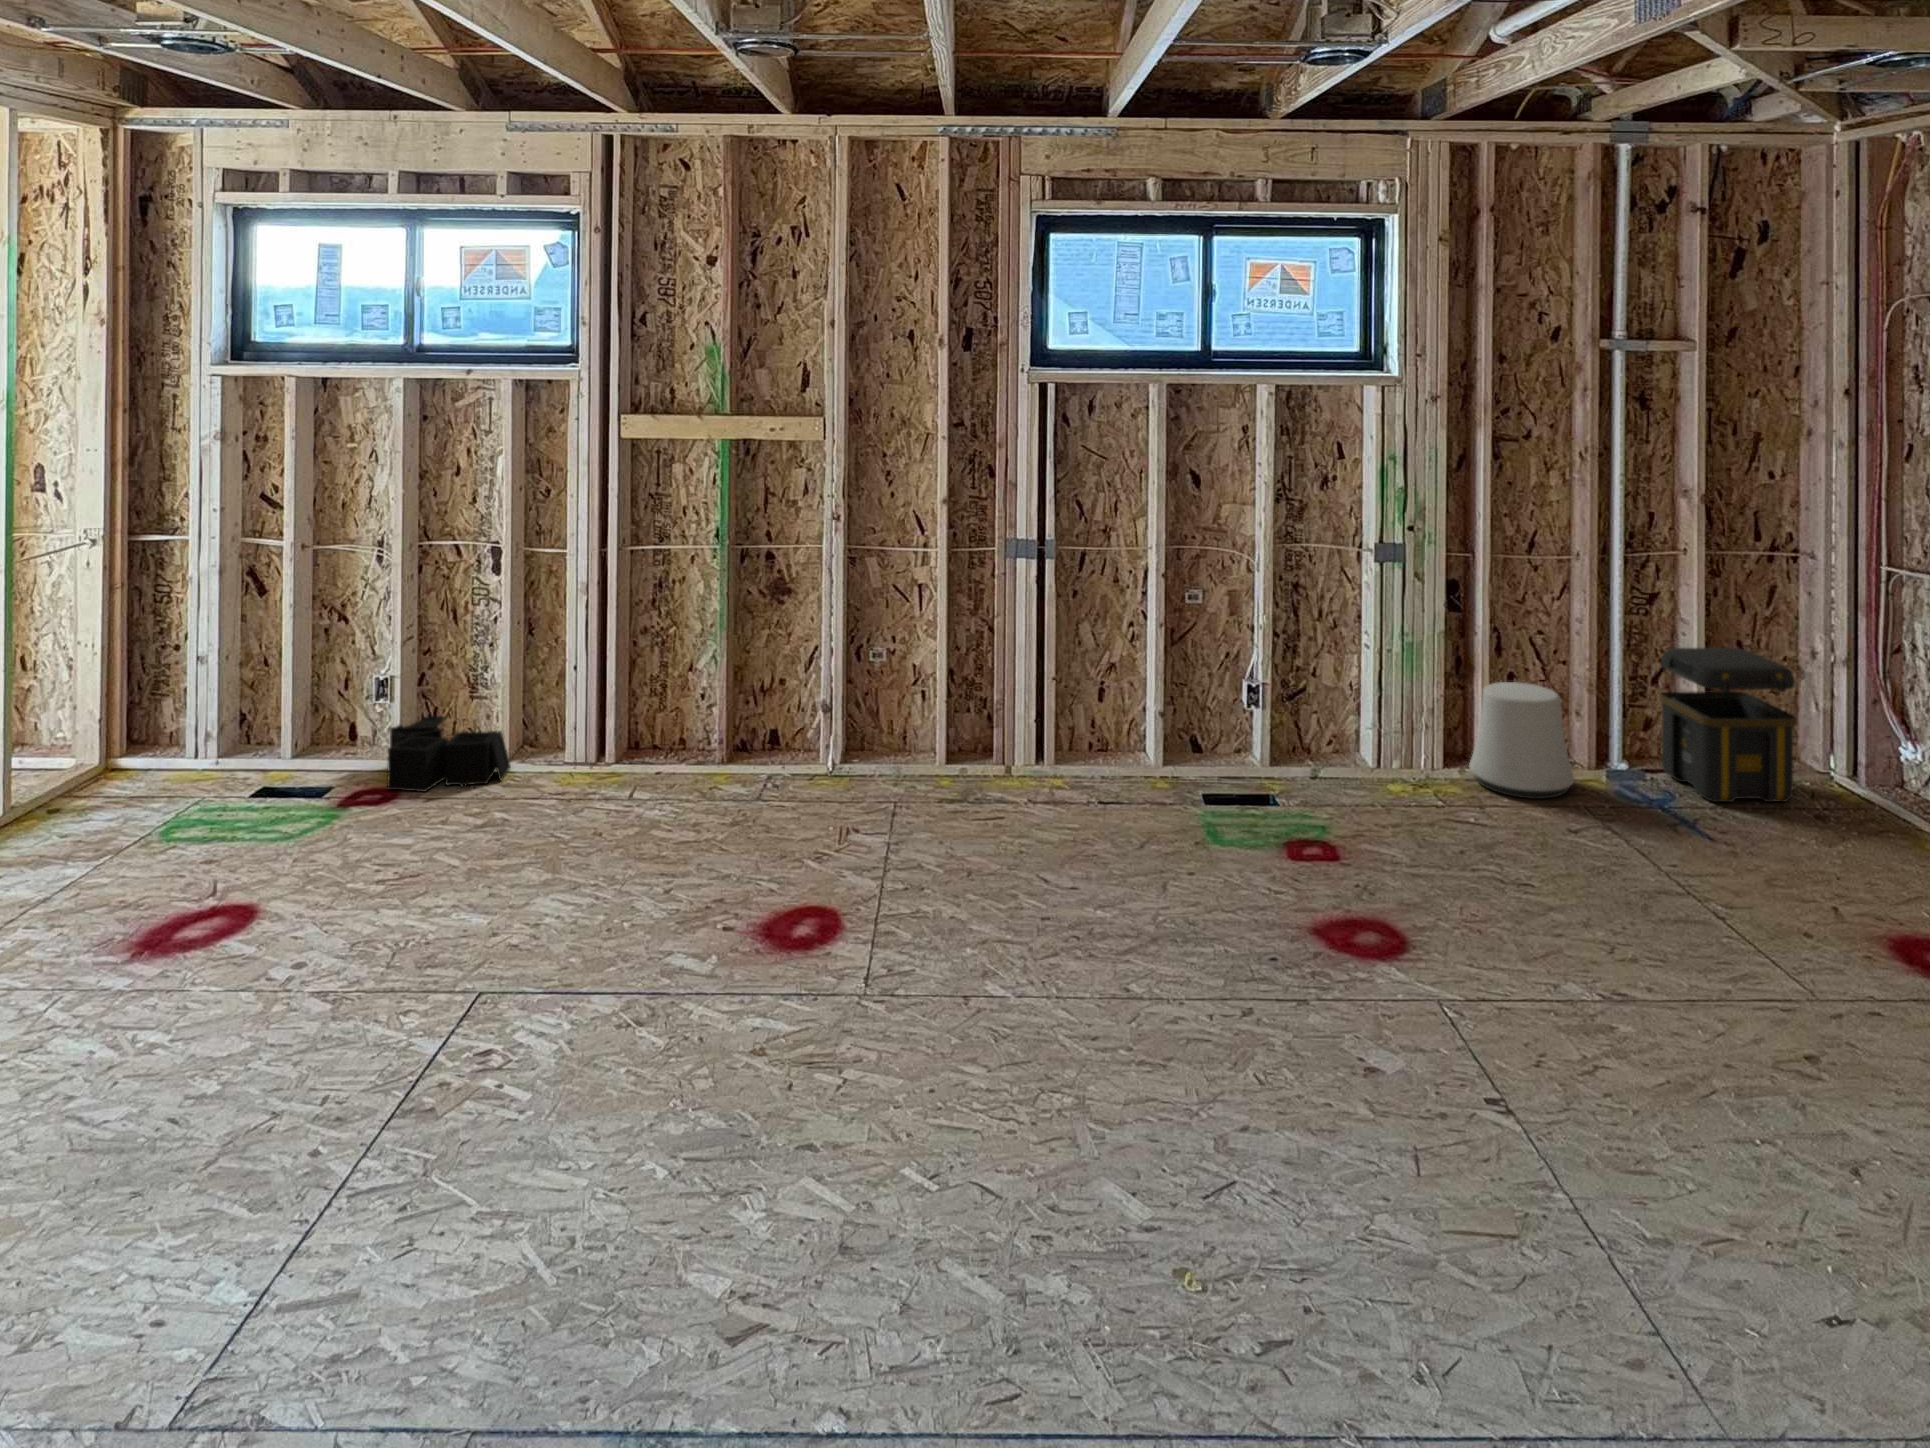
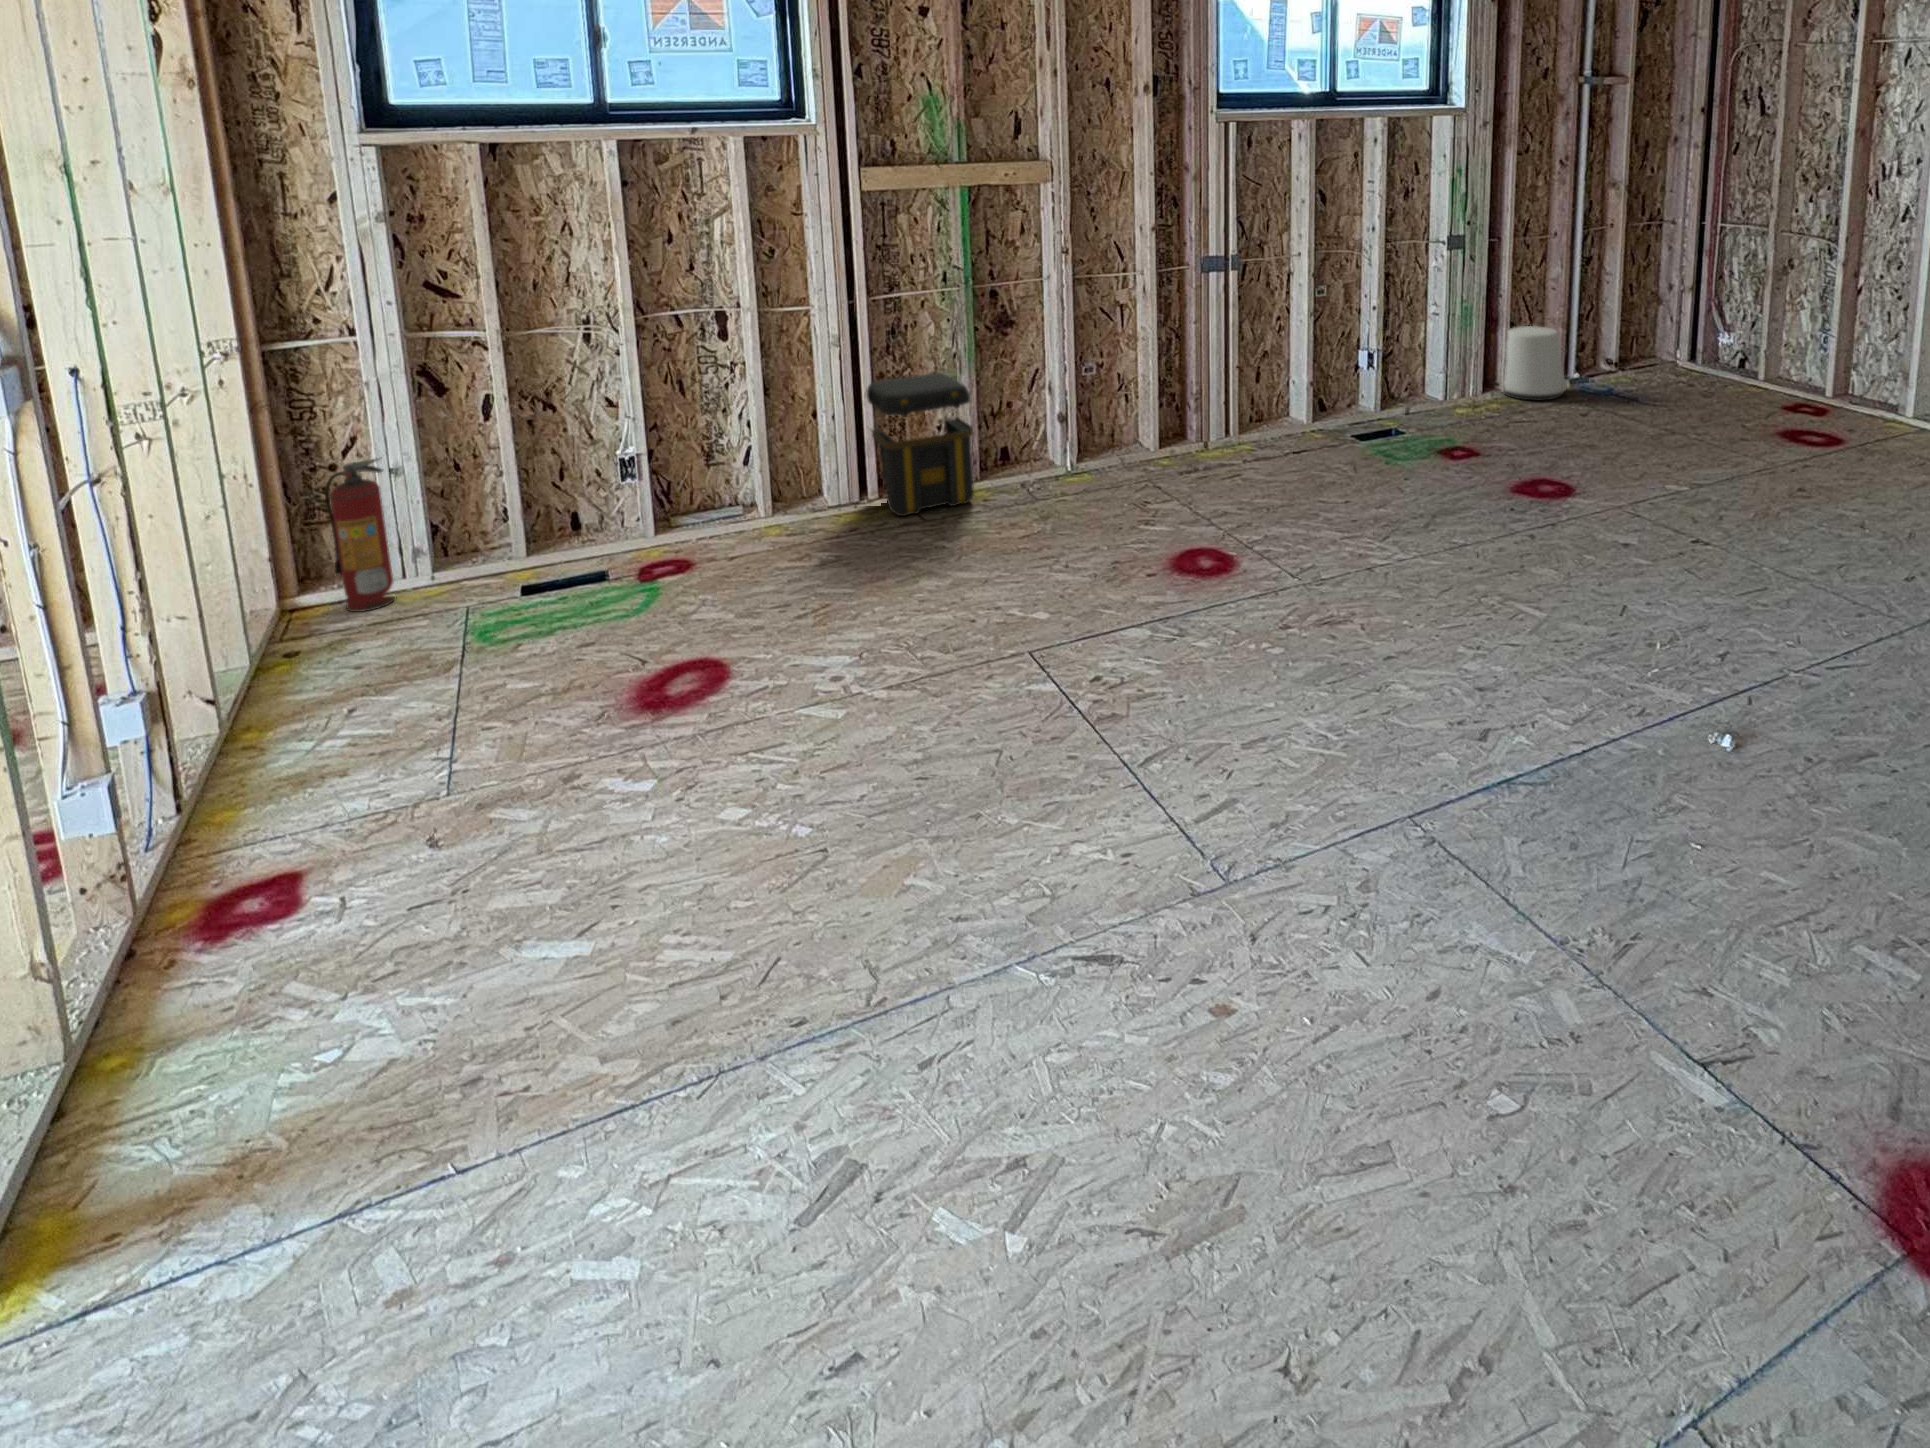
fire extinguisher: none [143,645,185,780] -> present [325,459,396,612]
toolbox: present [1660,648,1797,802] -> present [867,373,974,516]
storage bin: present [387,716,511,792] -> none [643,487,792,561]

